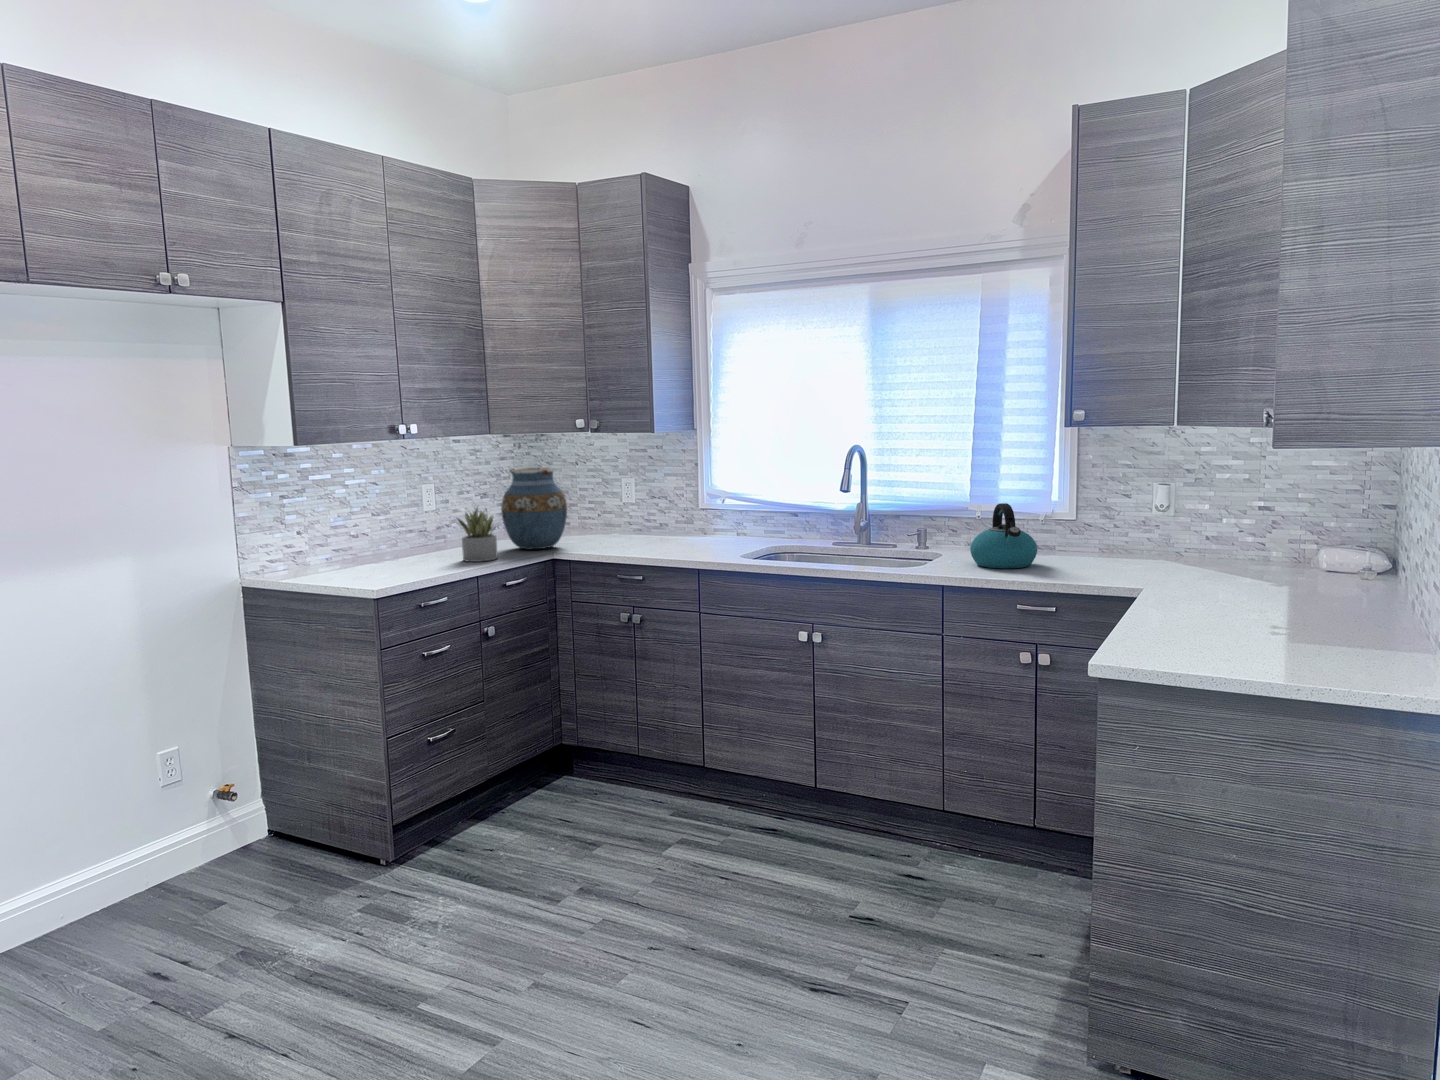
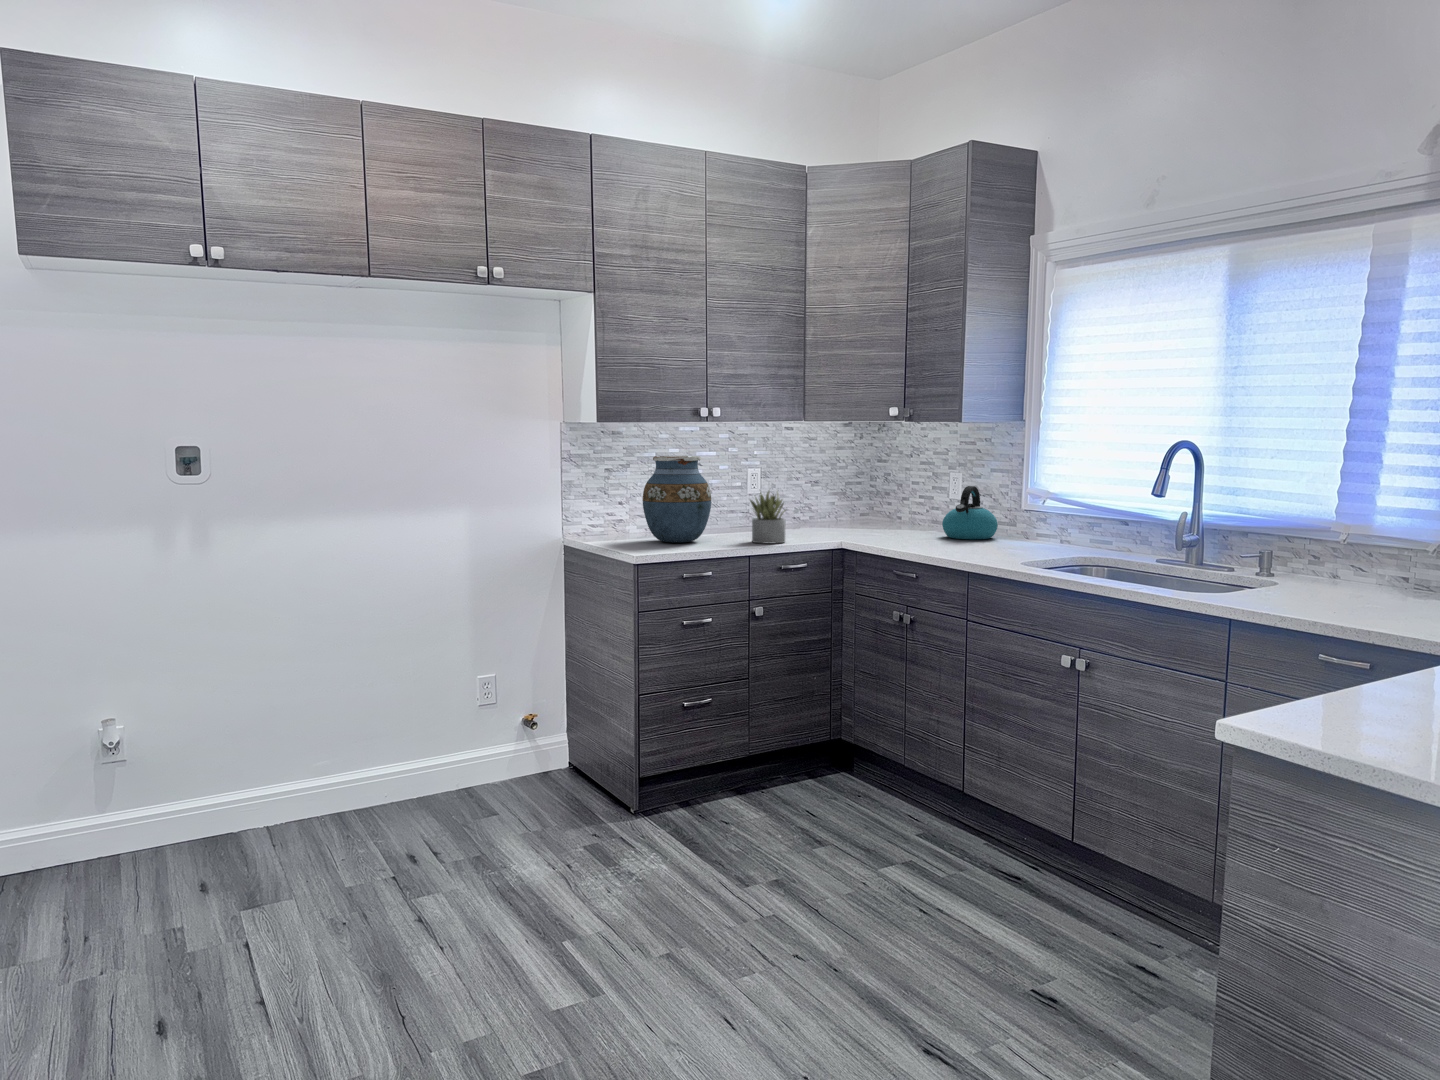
vase: present [501,467,567,549] -> present [642,456,711,543]
kettle: present [970,503,1037,568] -> present [942,486,998,539]

